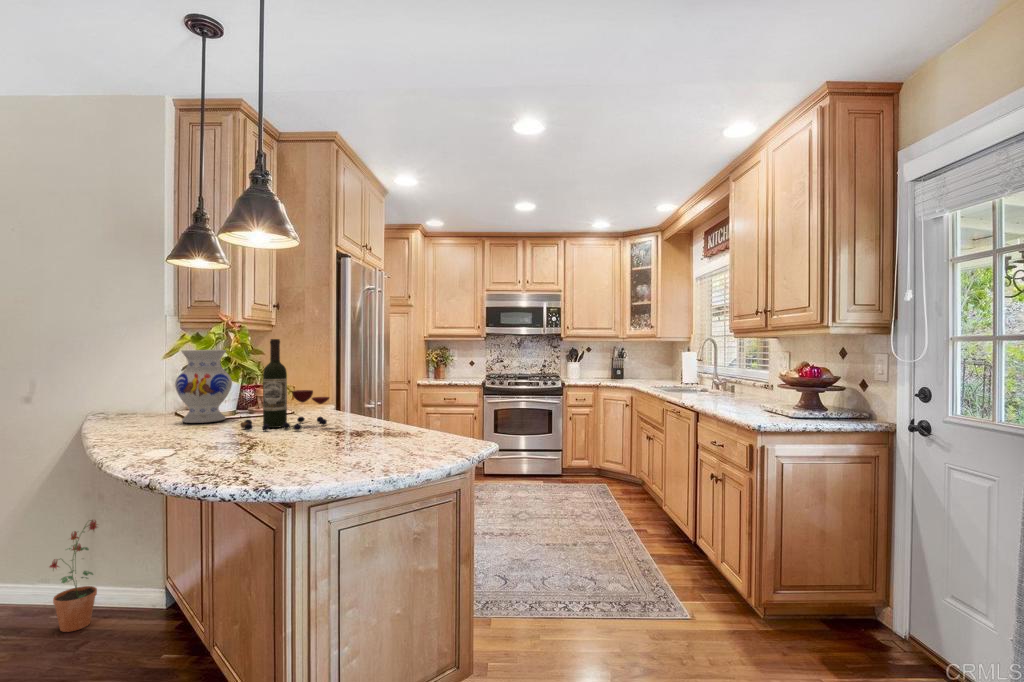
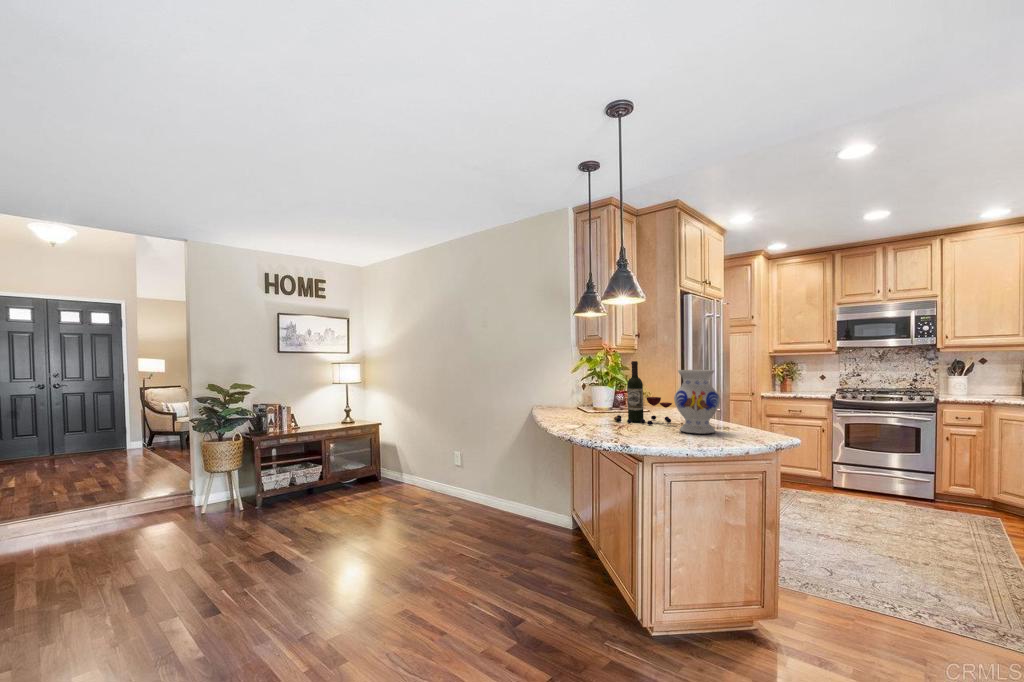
vase: present [175,350,232,423] -> present [674,370,720,434]
potted plant: present [50,520,97,632] -> none [516,468,540,533]

